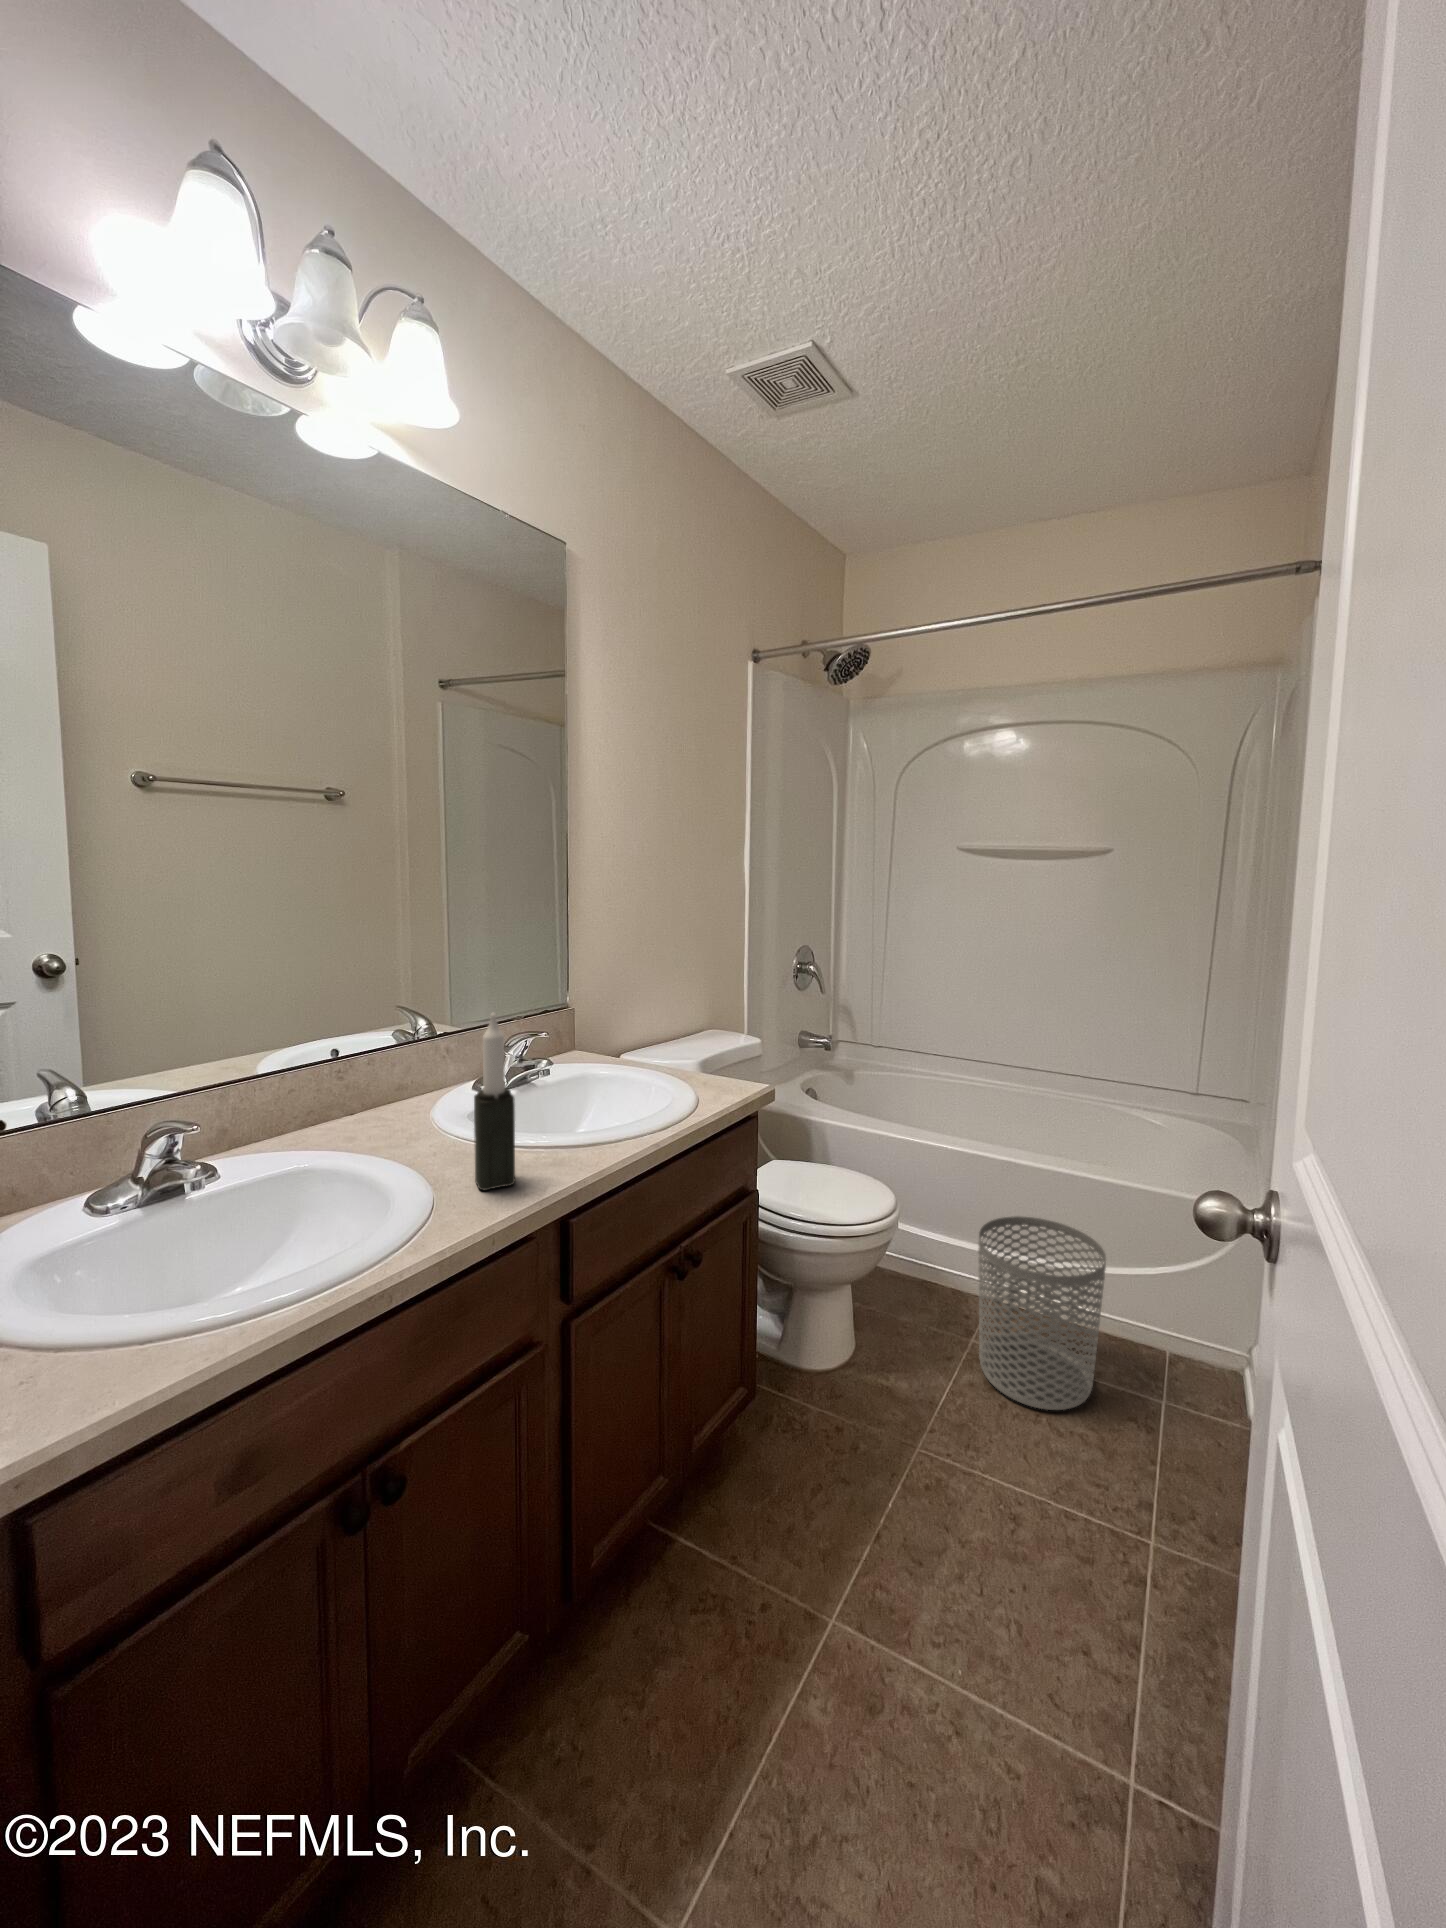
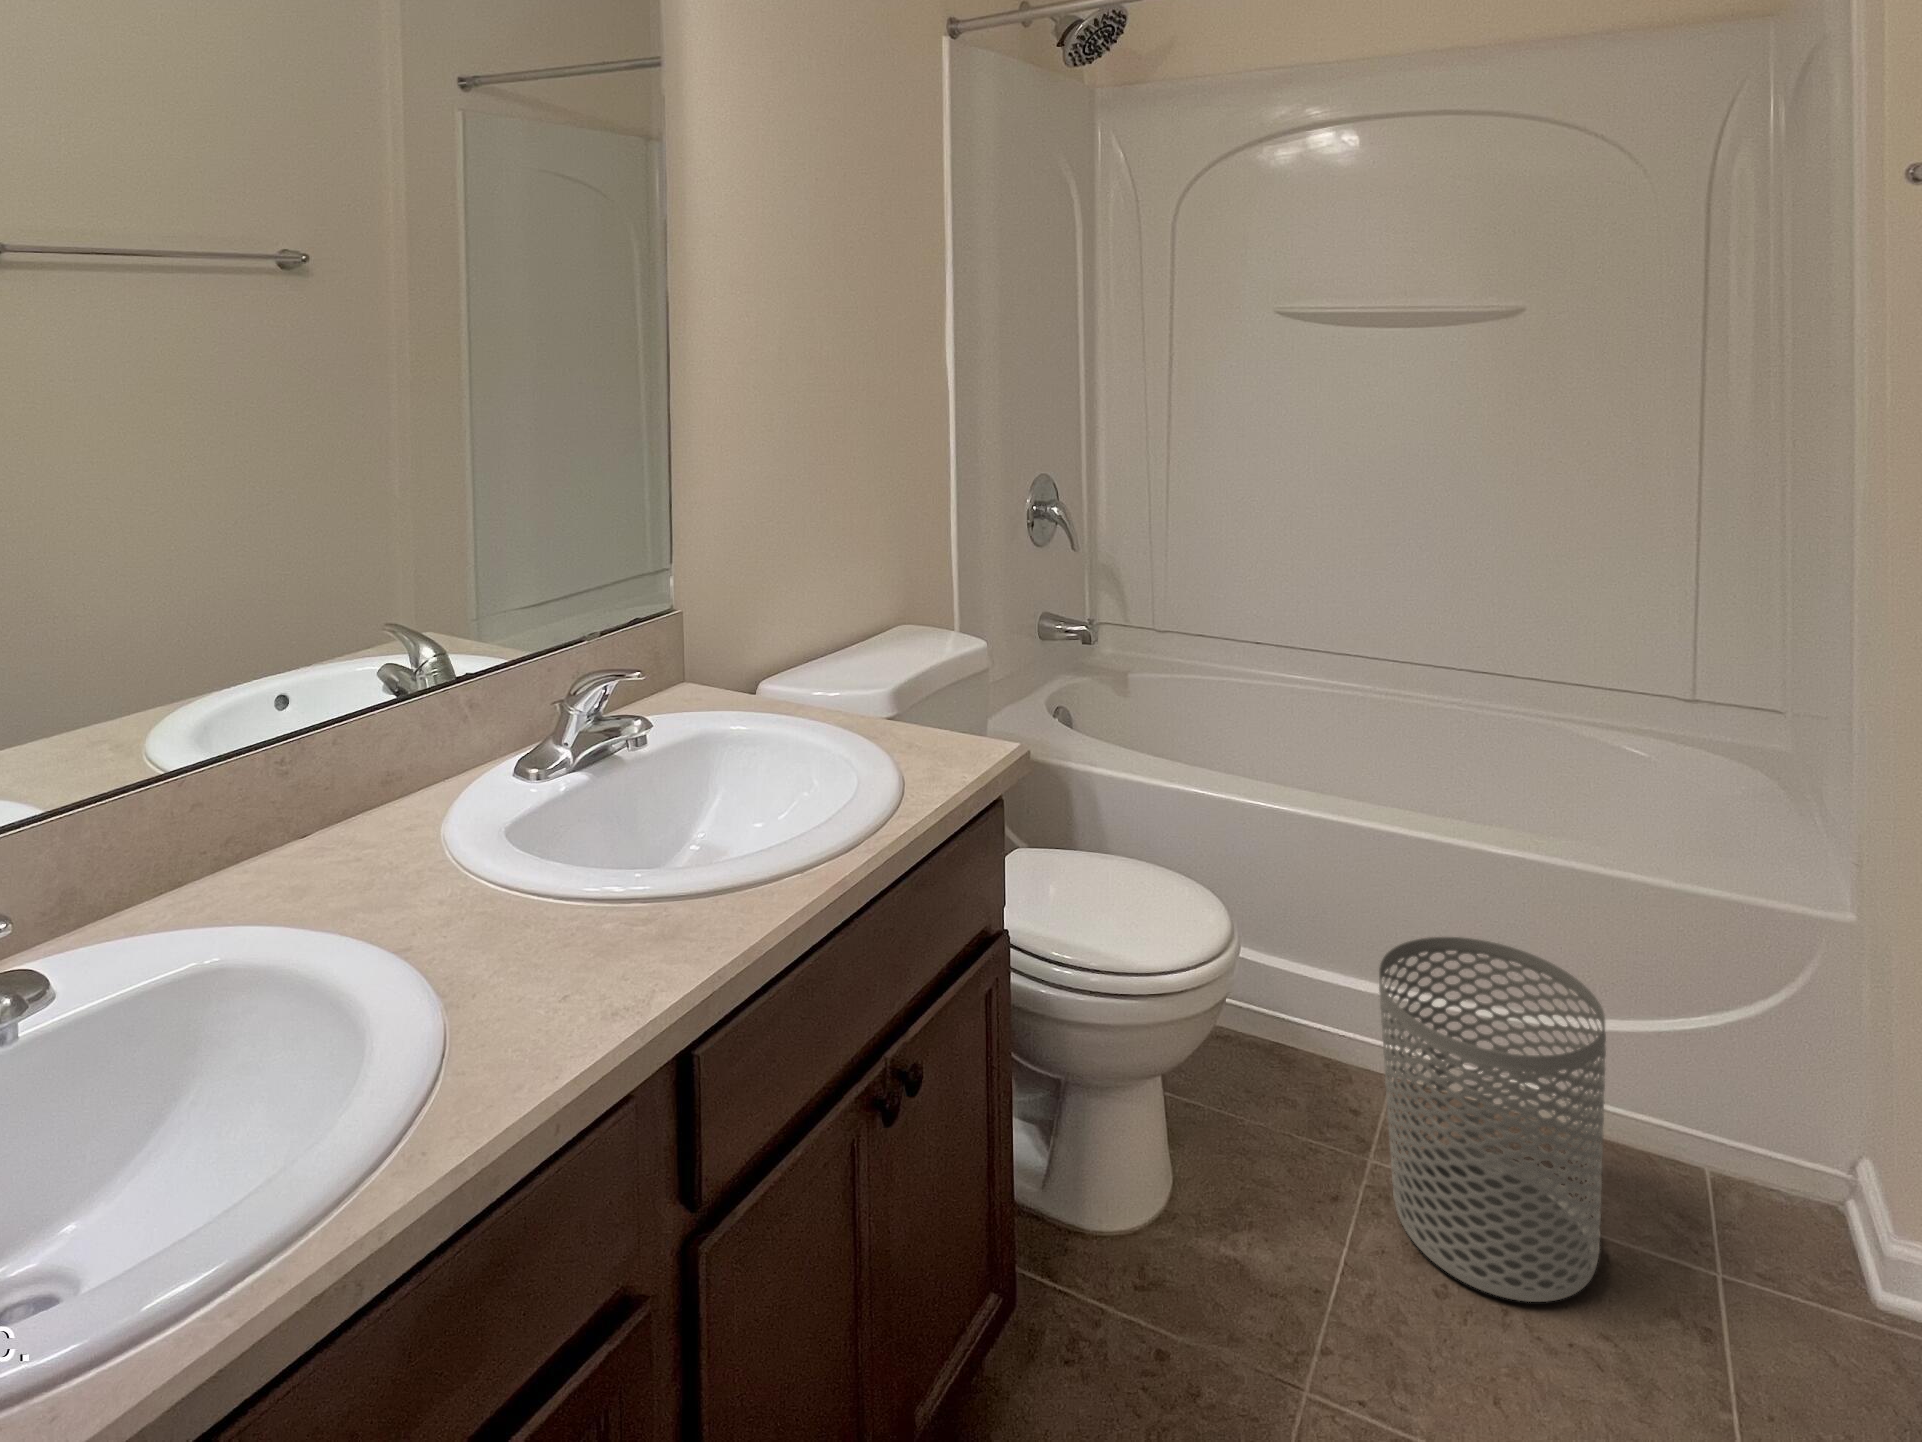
candle: present [474,1013,515,1190] -> none [521,671,597,1007]

